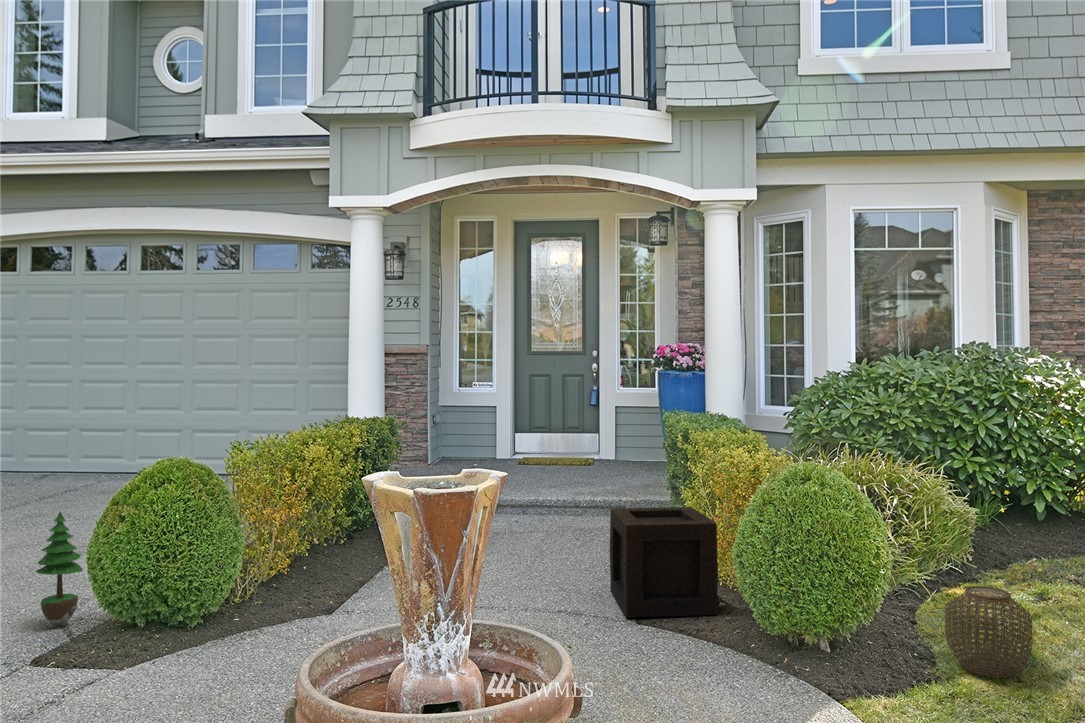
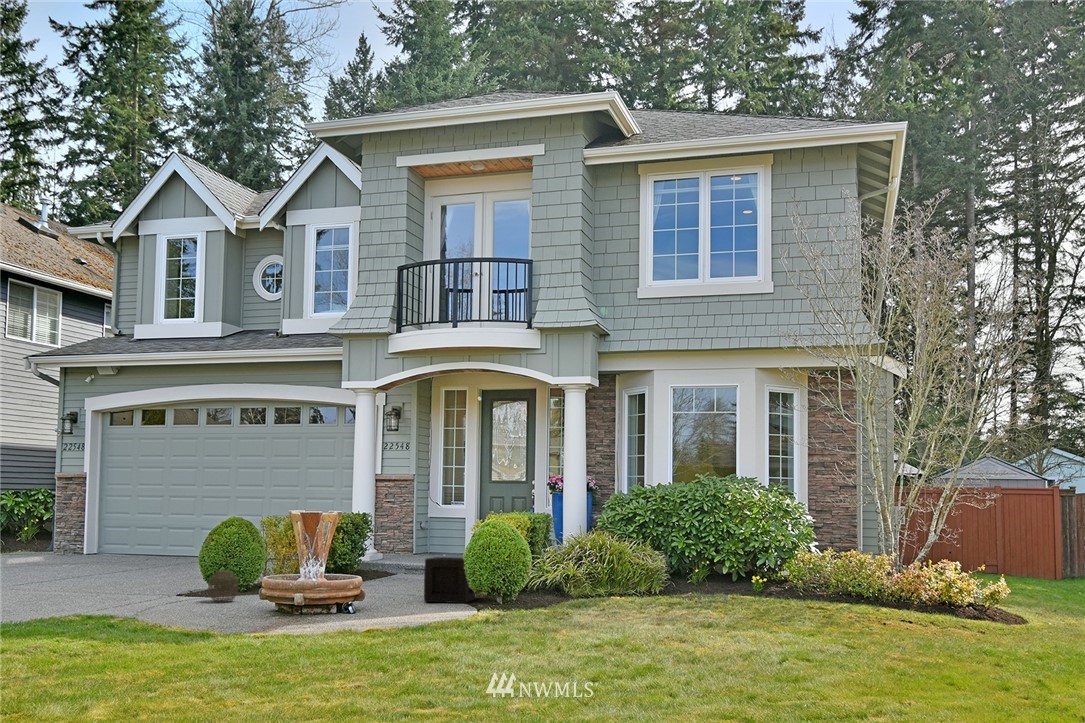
potted tree: present [36,511,82,626] -> none [181,545,200,595]
woven basket: present [945,586,1033,678] -> present [208,571,238,602]

